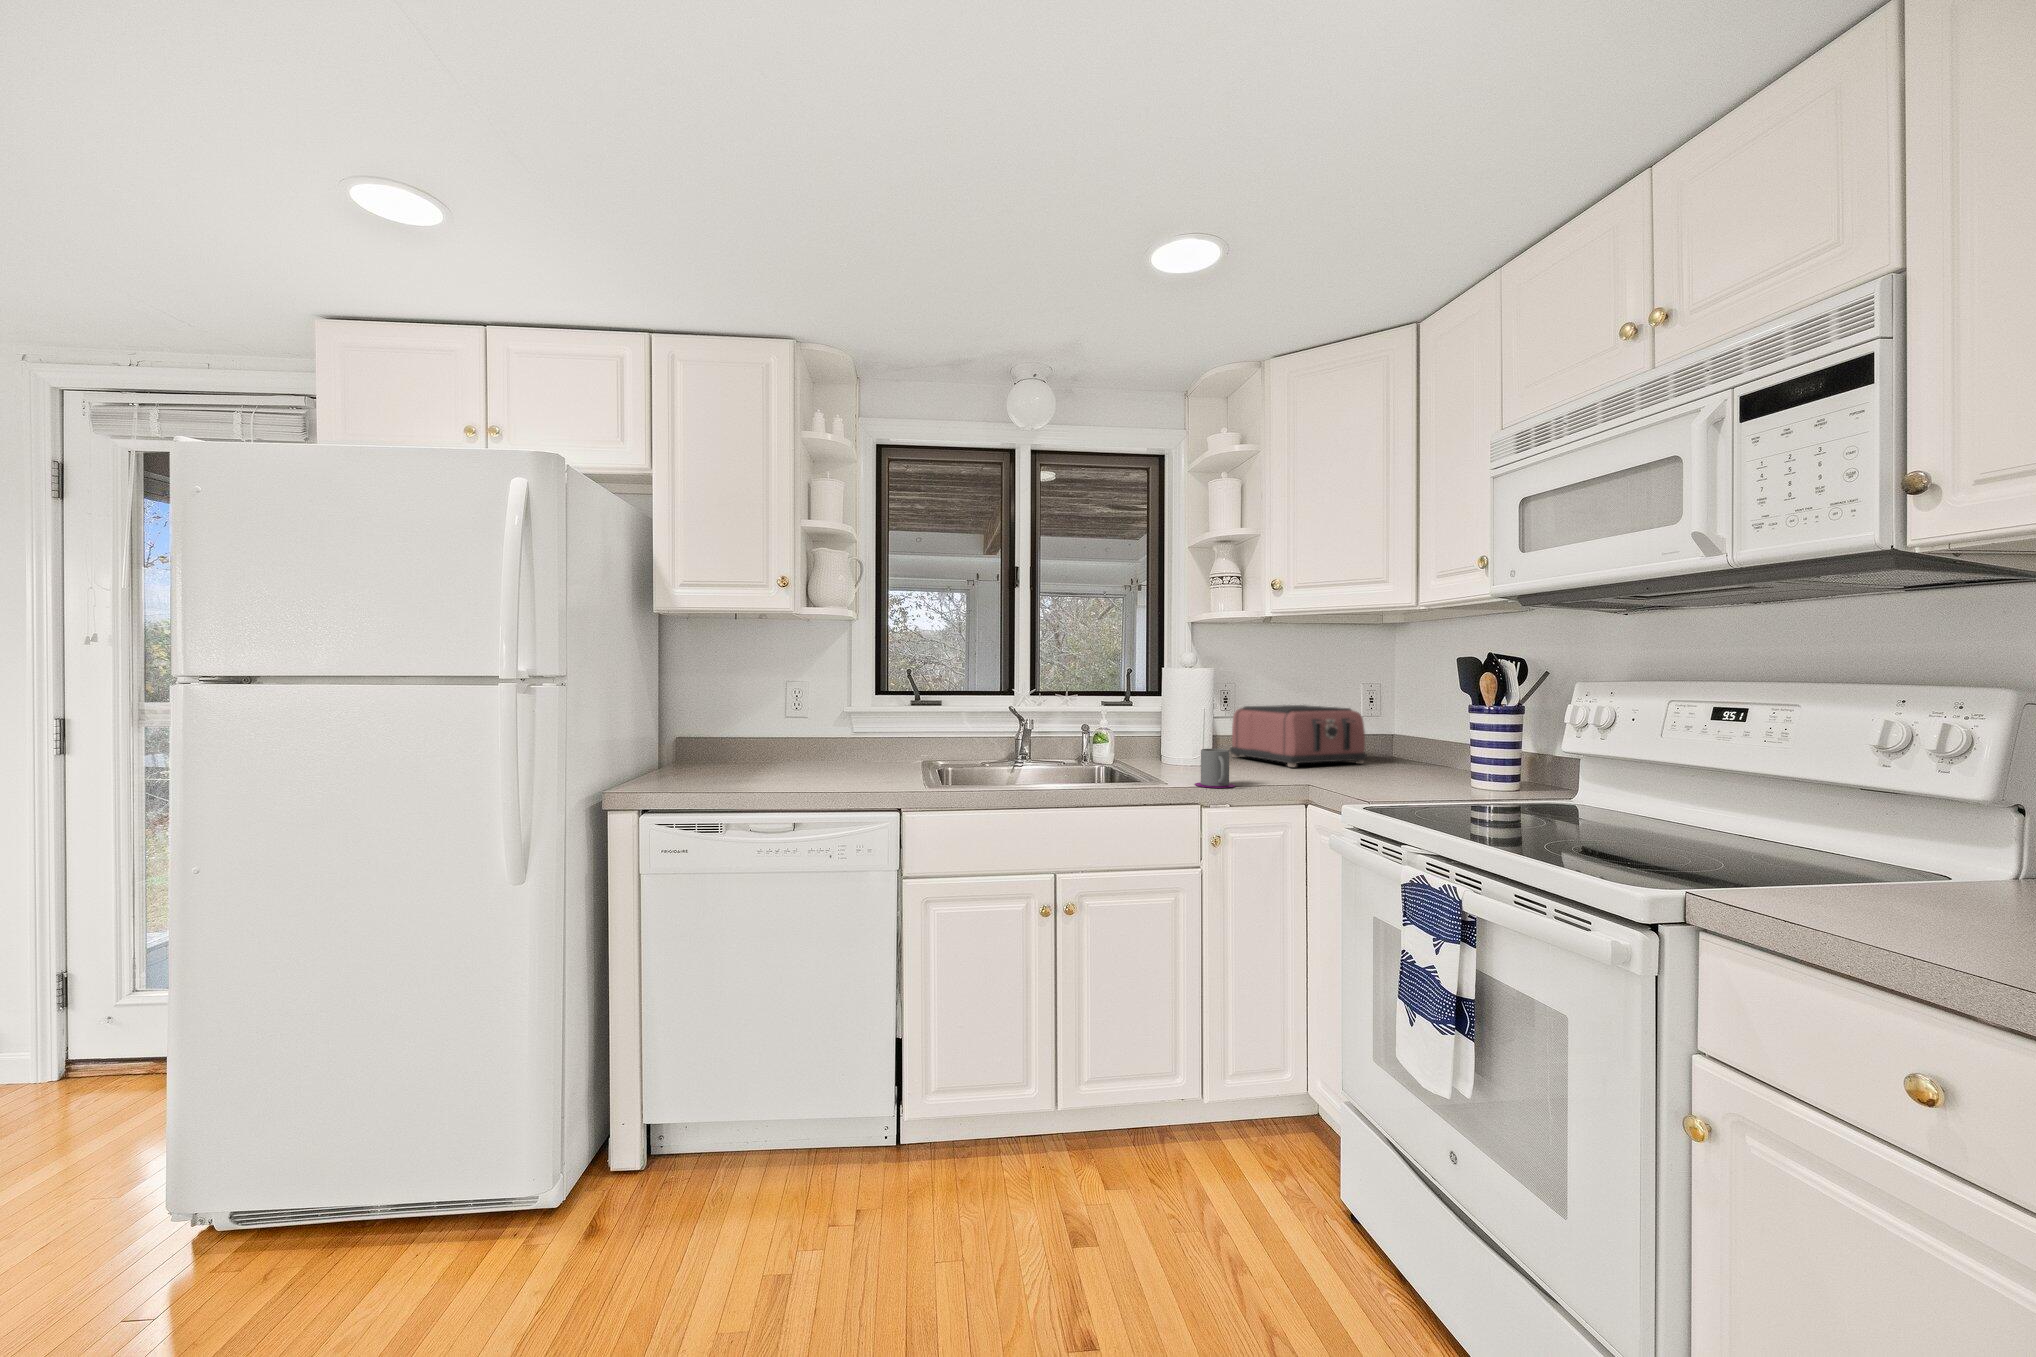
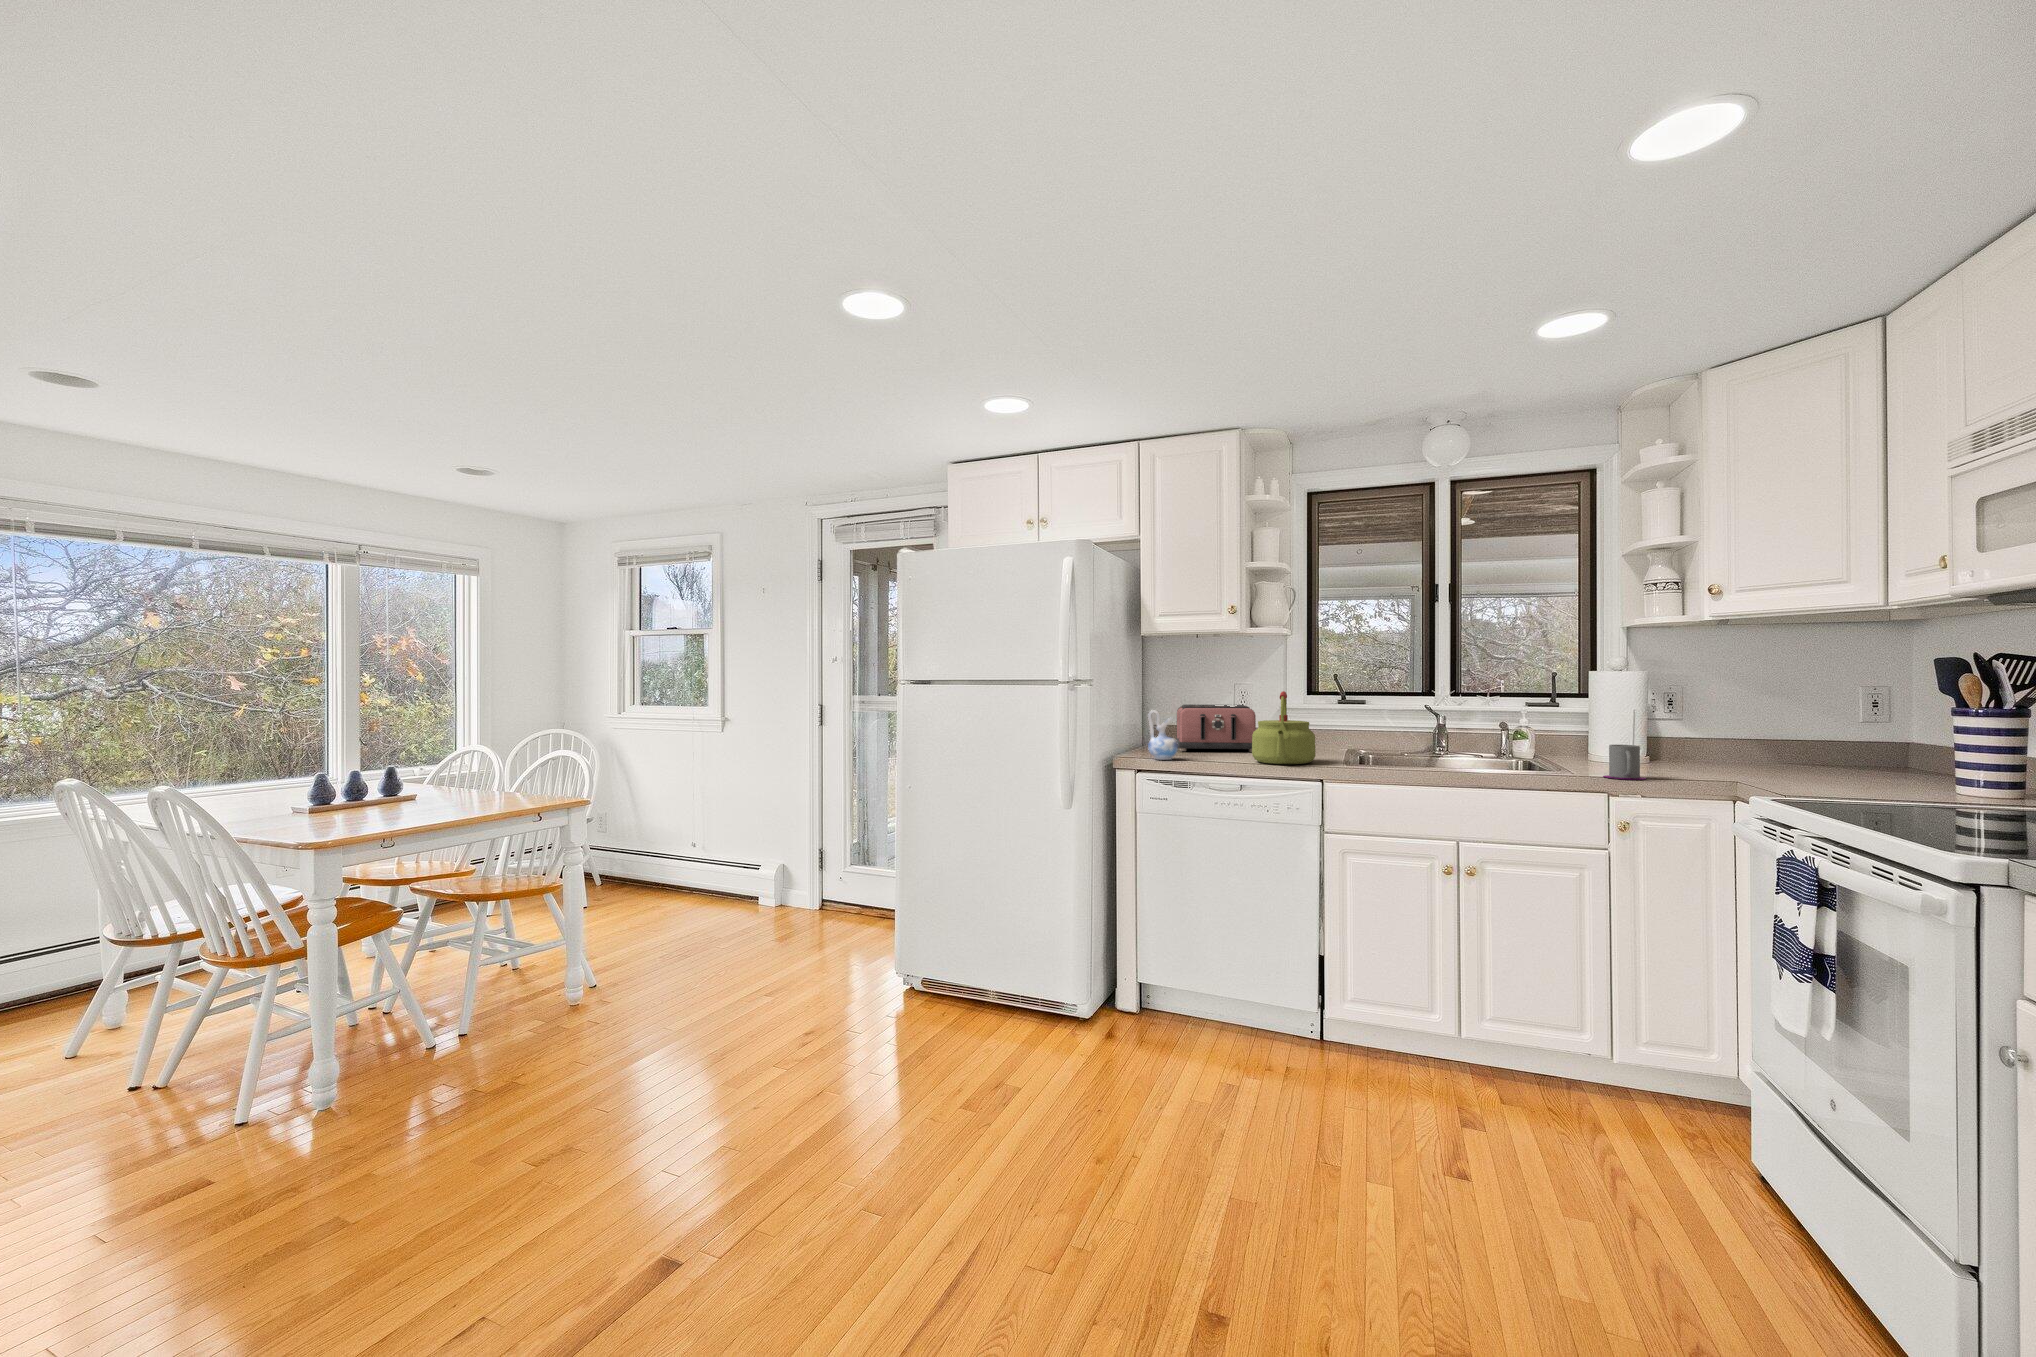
kettle: none [807,692,888,788] -> present [1252,691,1316,764]
toaster: present [1230,705,1367,767] -> present [1176,704,1256,752]
ceramic pitcher: none [658,720,703,791] -> present [1148,710,1178,760]

